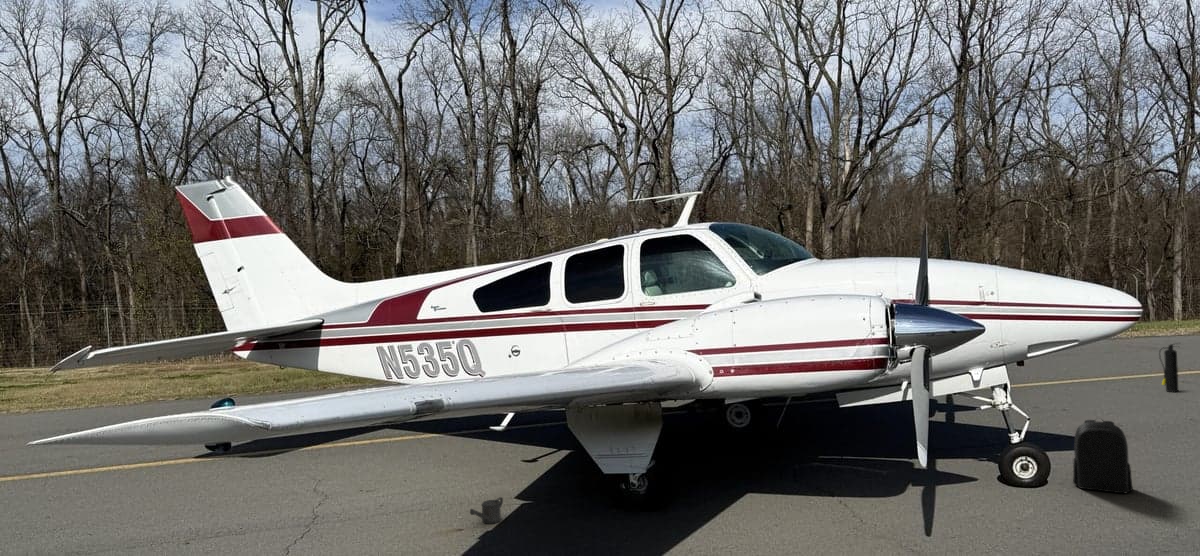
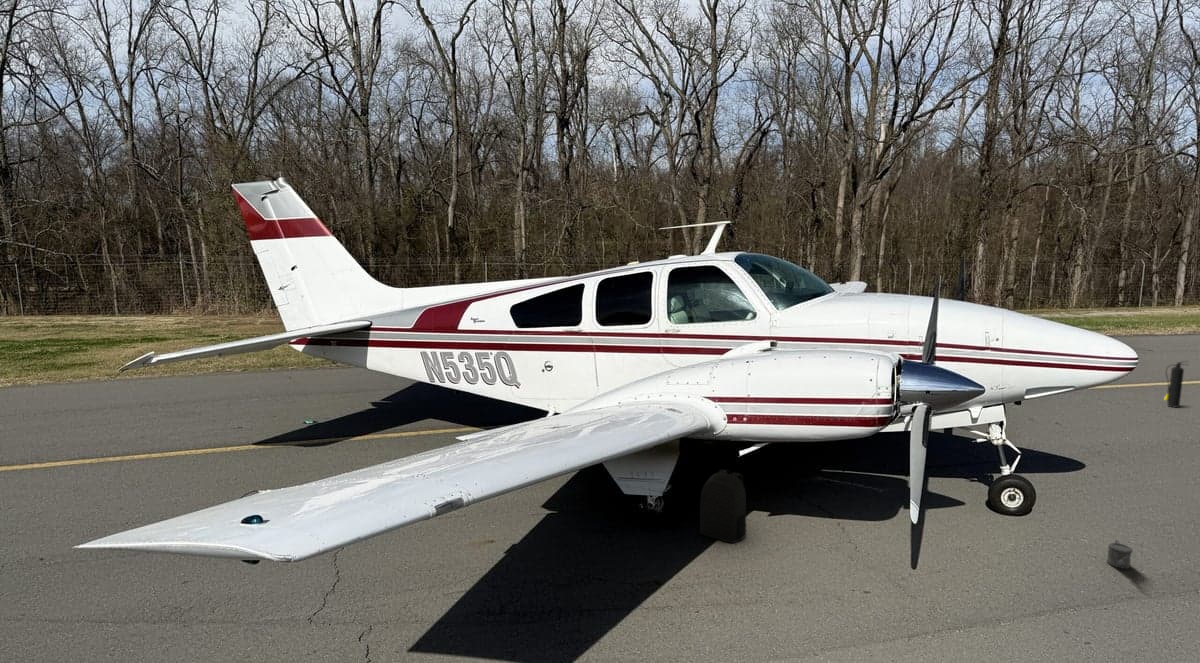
backpack: present [1073,420,1133,493] -> present [700,470,746,543]
watering can: present [470,497,503,524] -> present [1107,540,1132,569]

